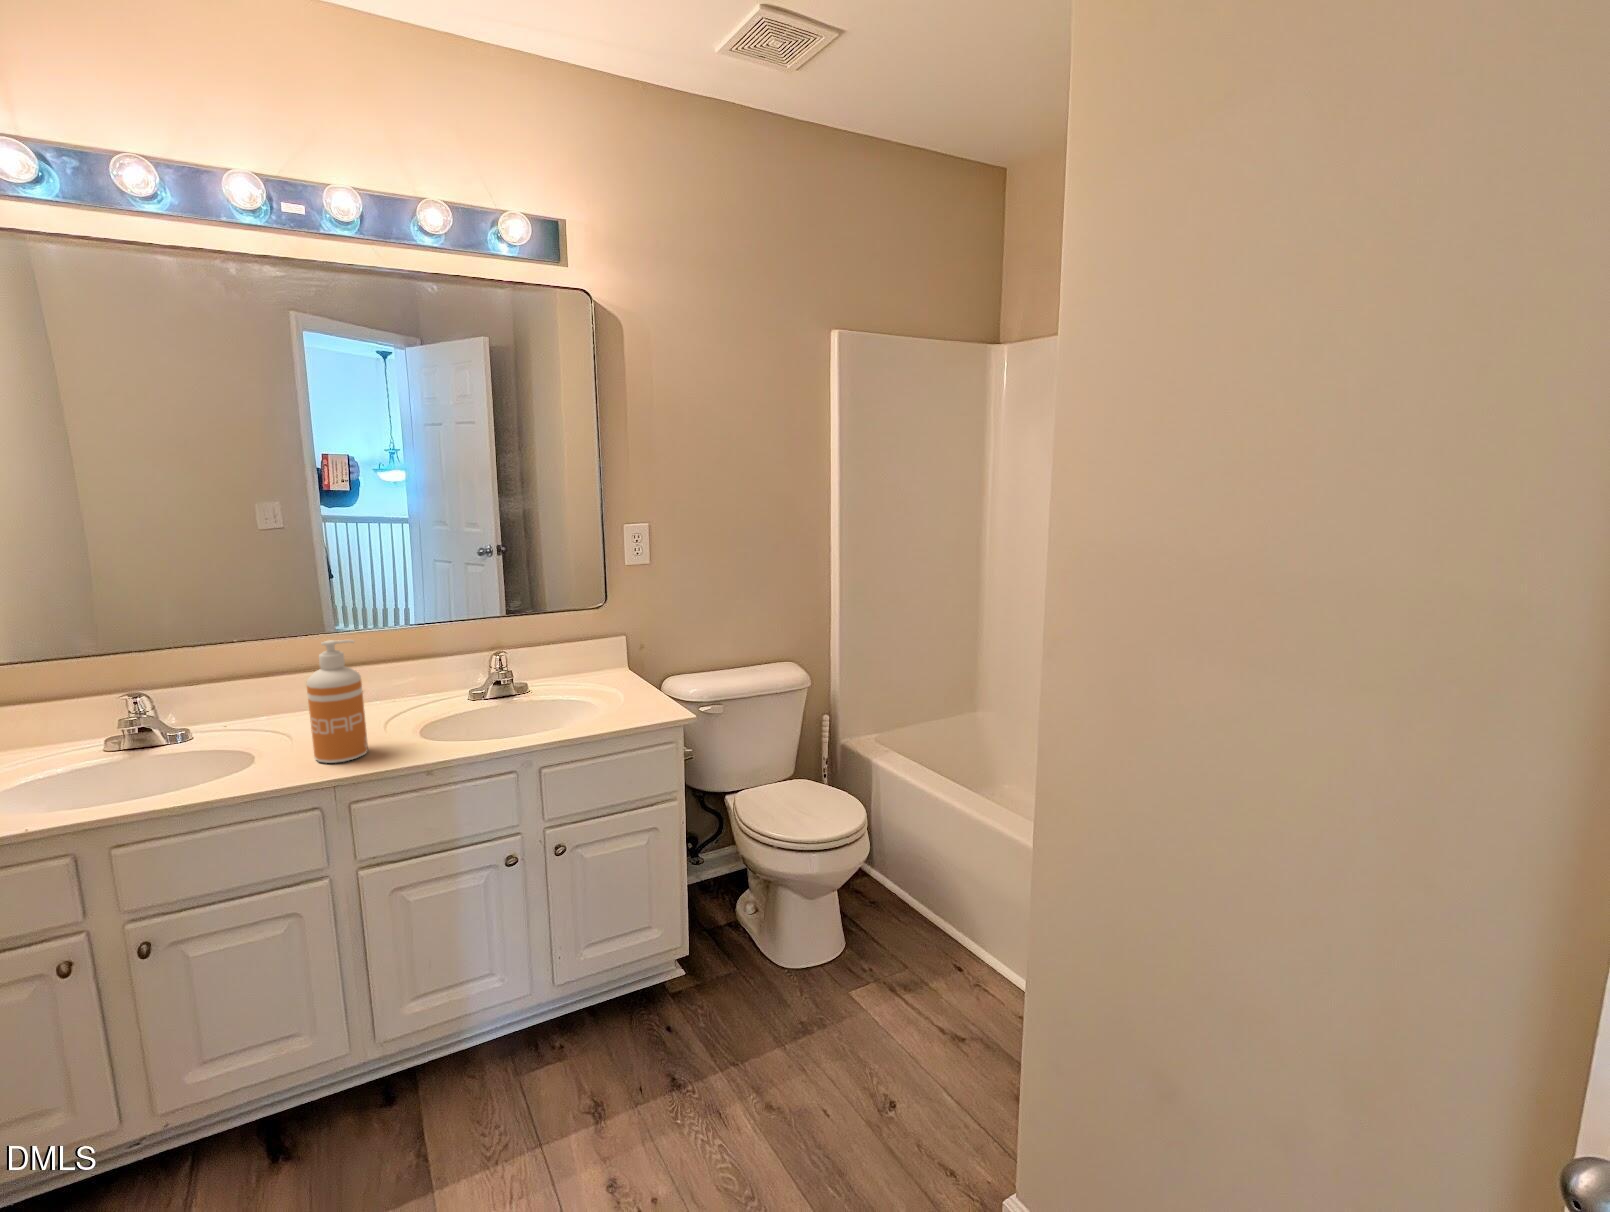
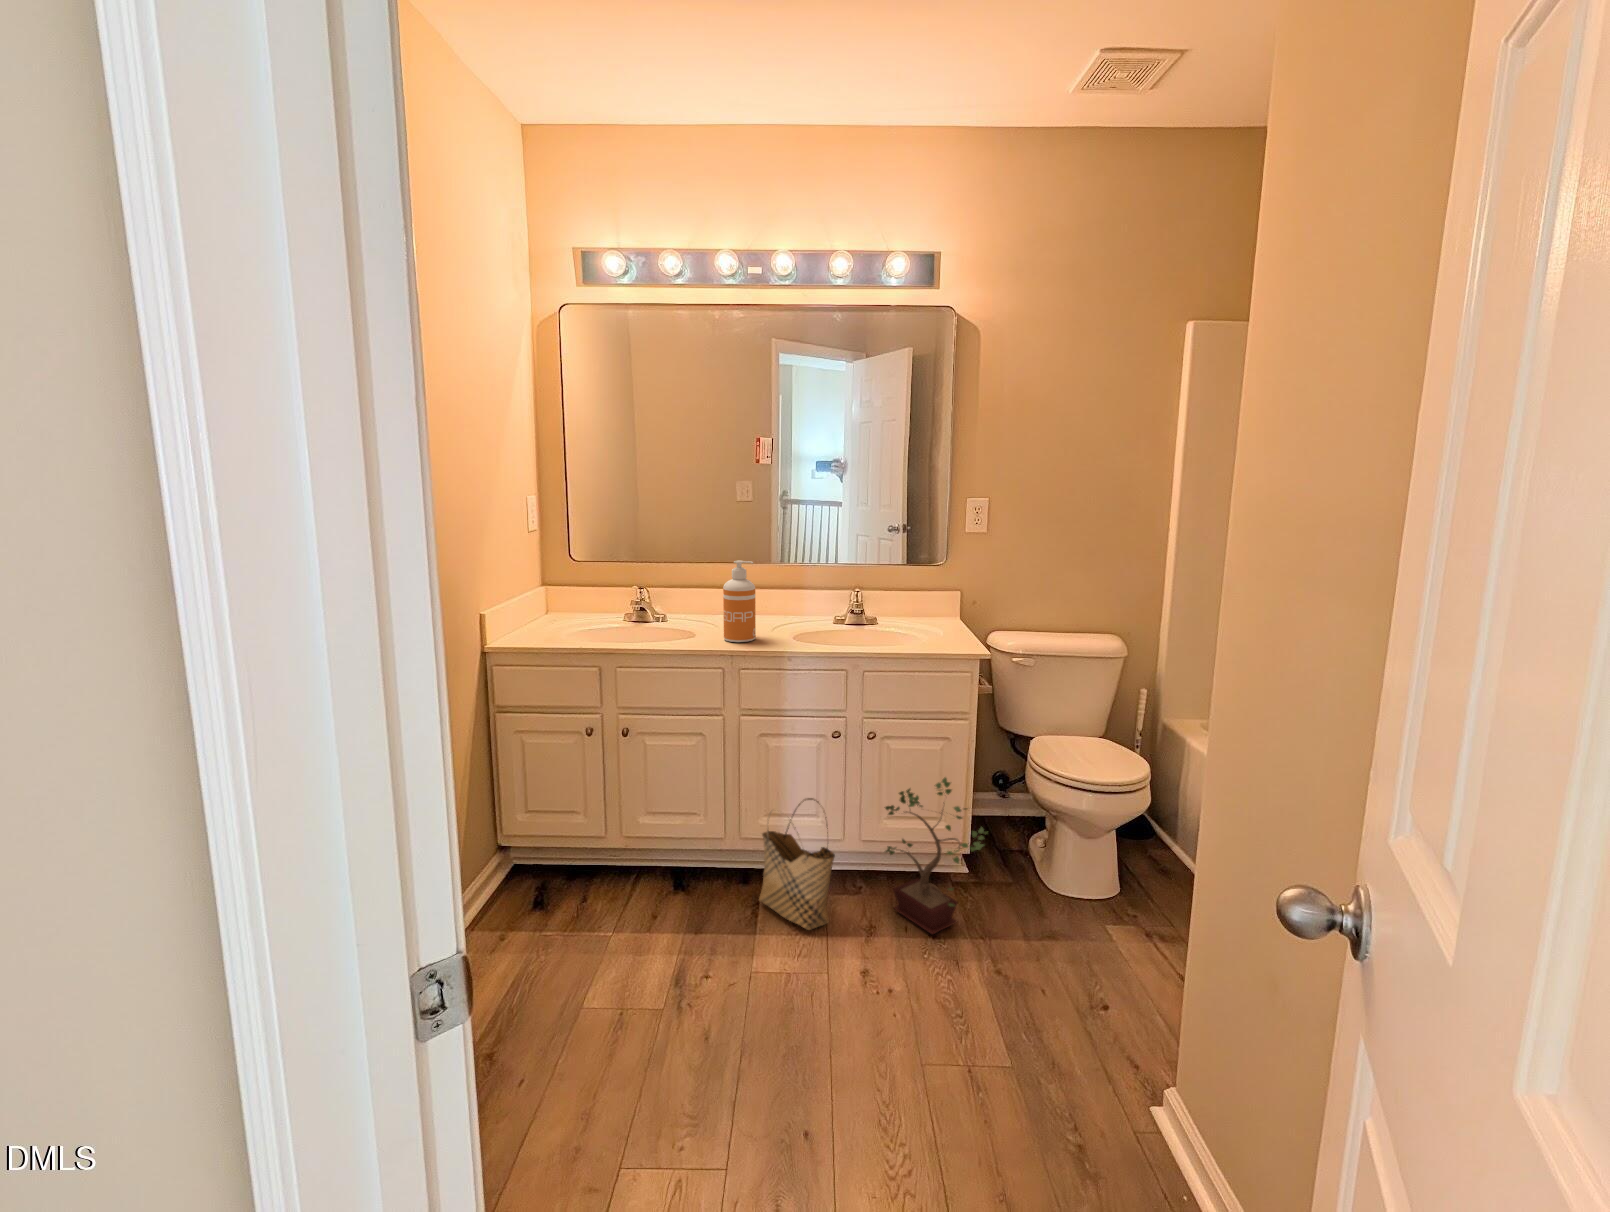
potted plant: none [587,882,742,1085] -> present [885,777,987,934]
woven basket: none [419,959,539,1148] -> present [759,798,835,930]

